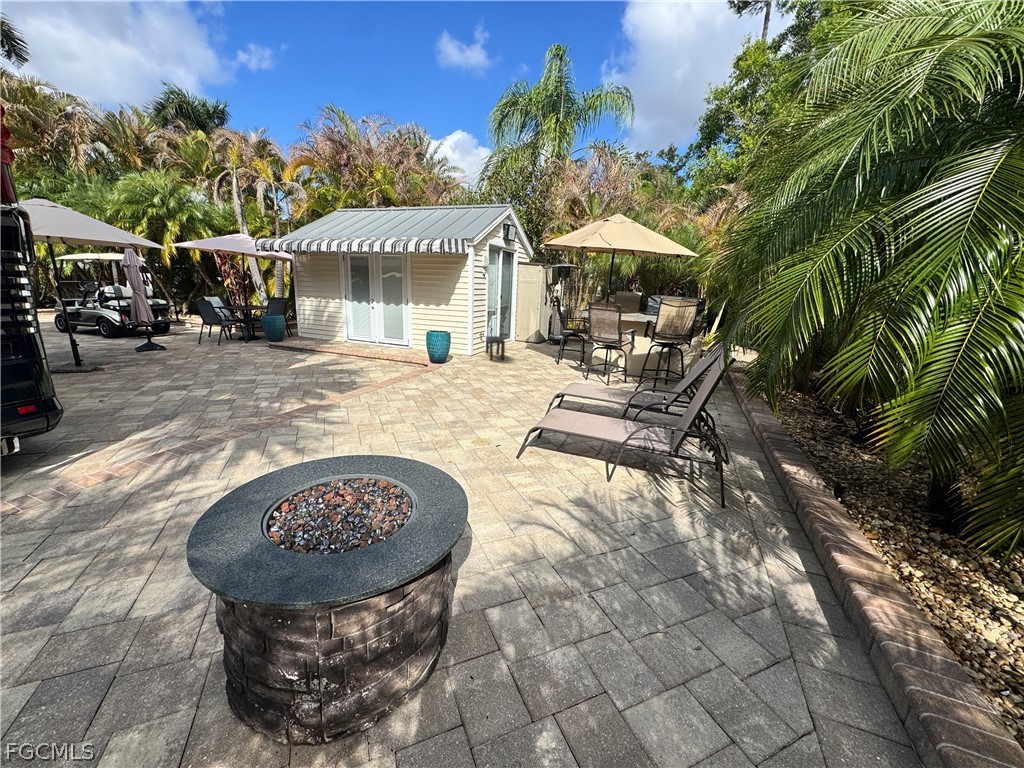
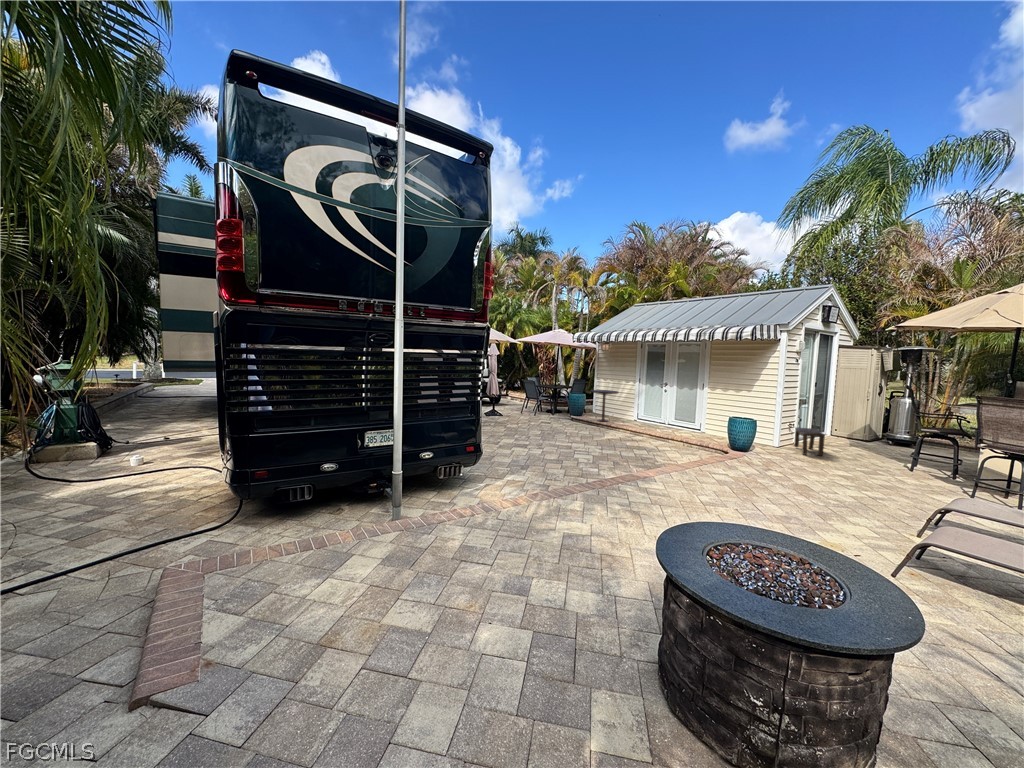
pedestal table: none [288,309,323,346] -> present [591,390,619,422]

